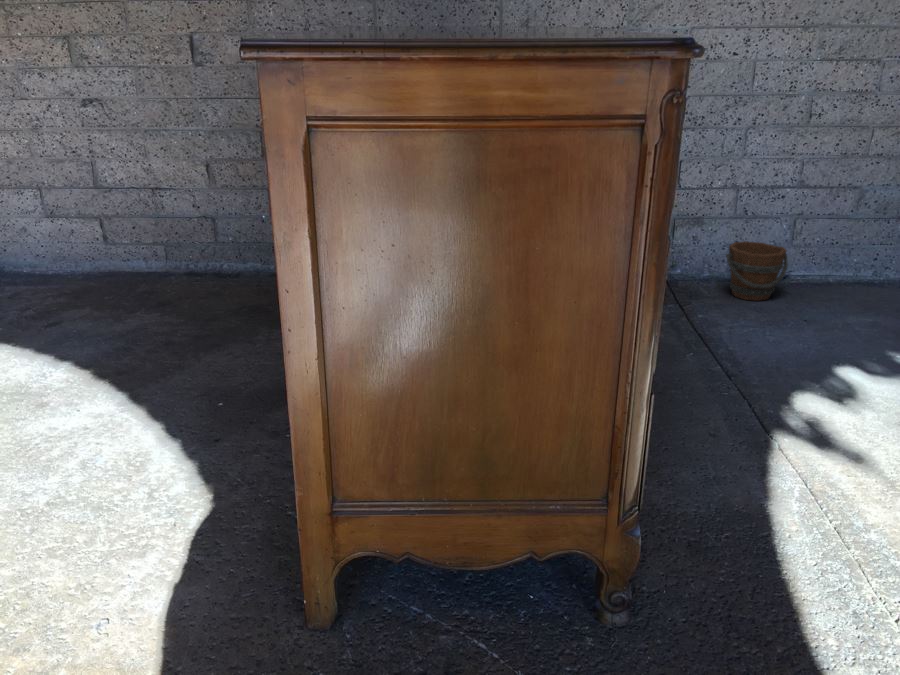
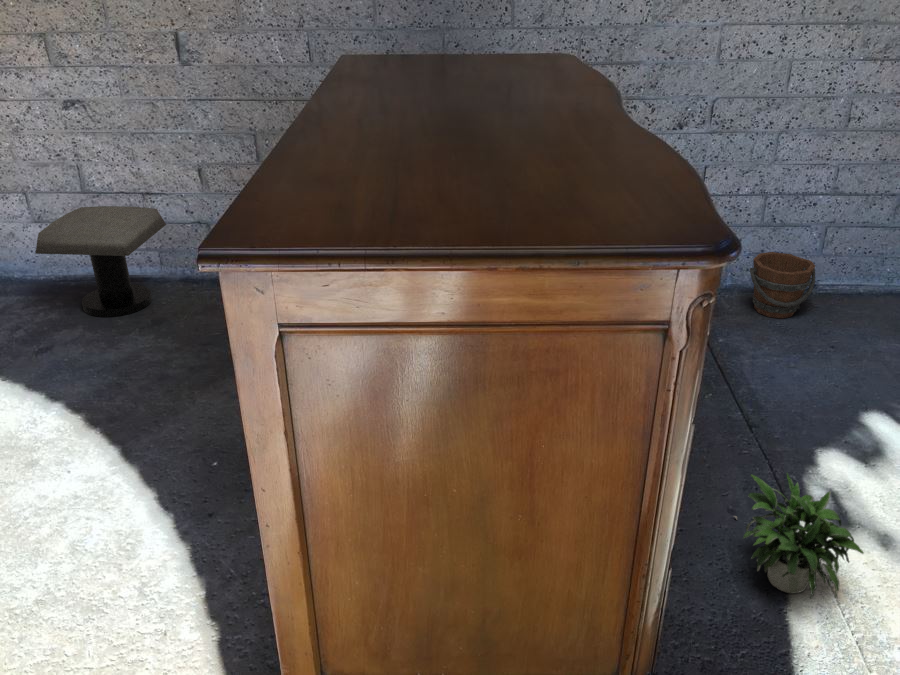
stool: none [49,199,174,300] -> present [35,206,166,317]
potted plant: none [715,380,836,492] -> present [734,473,864,599]

